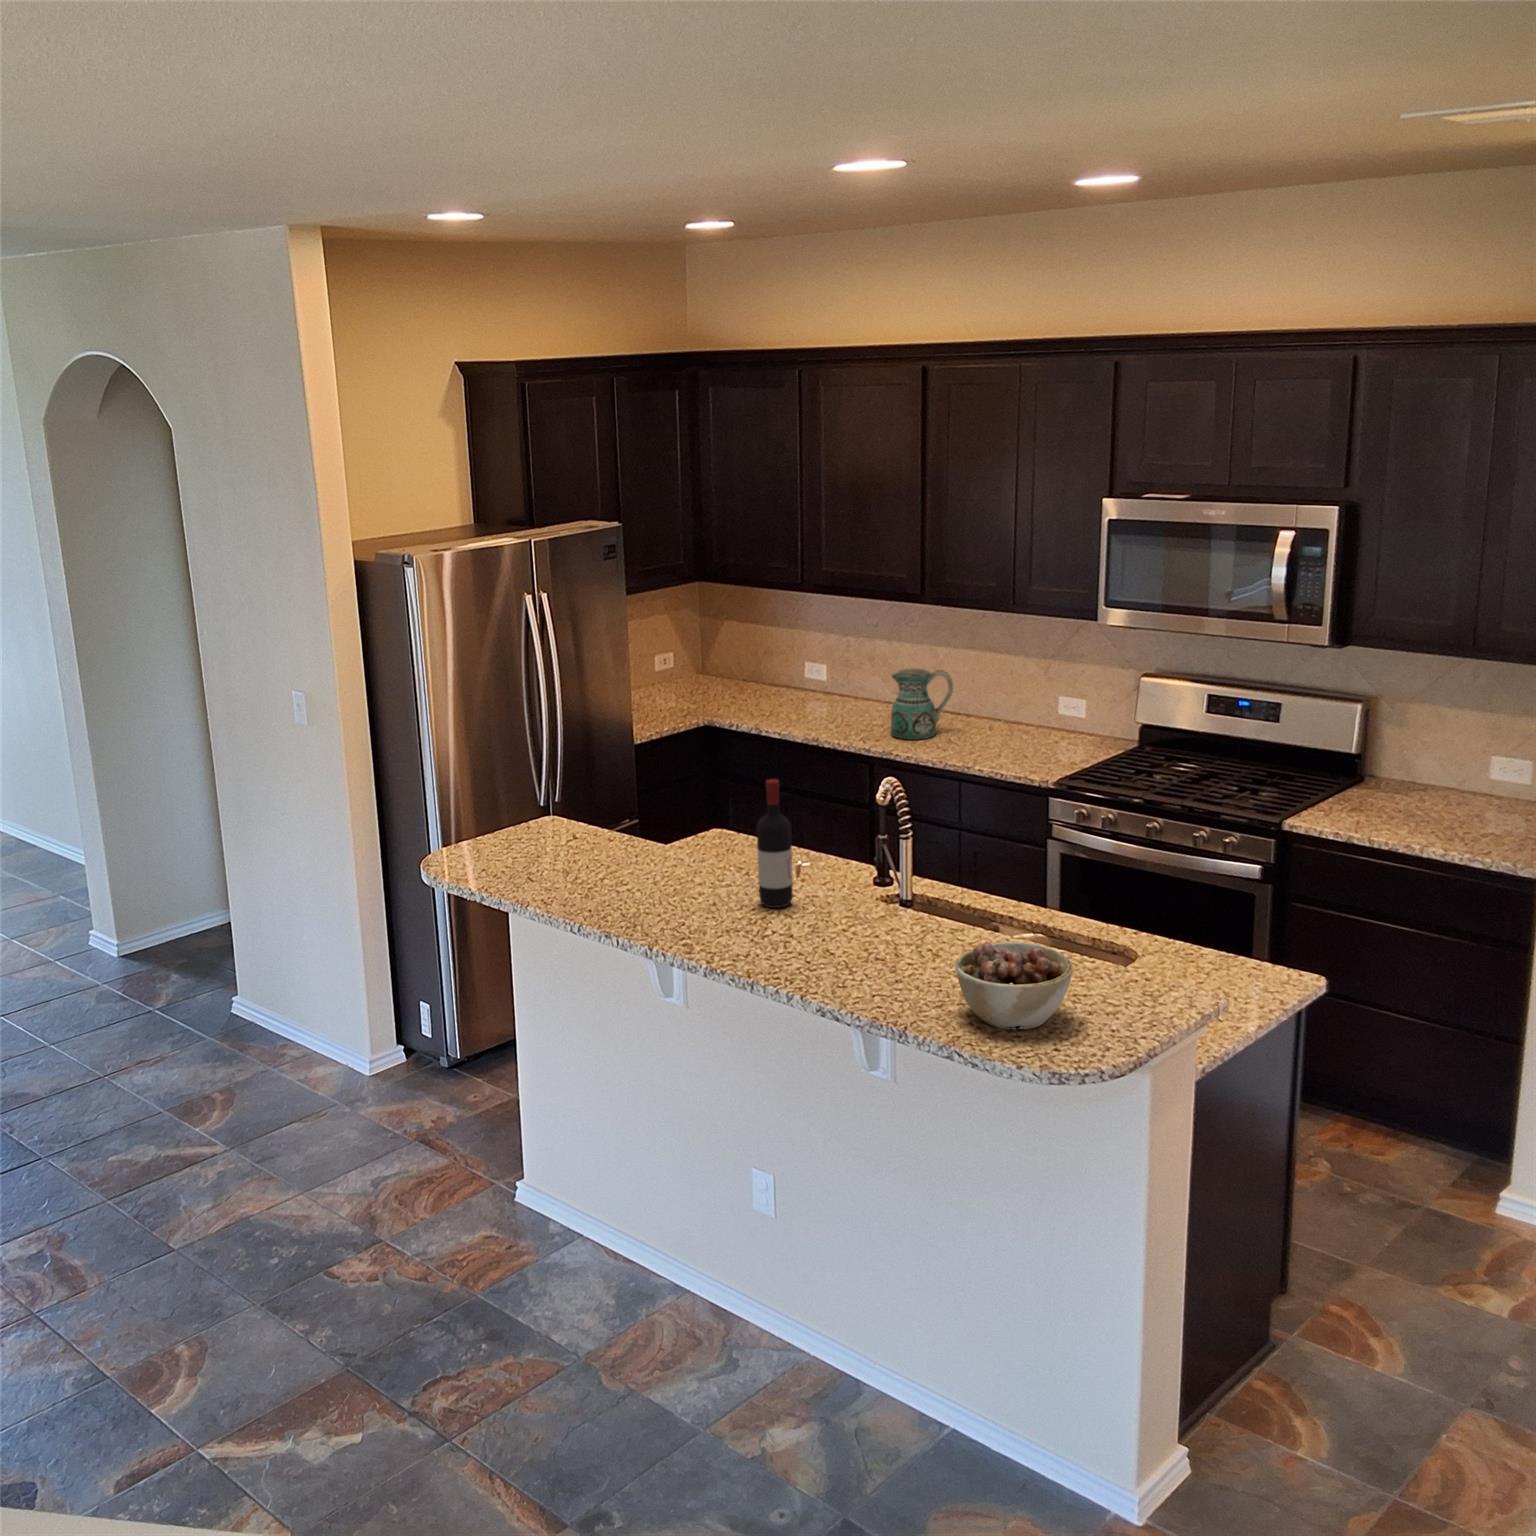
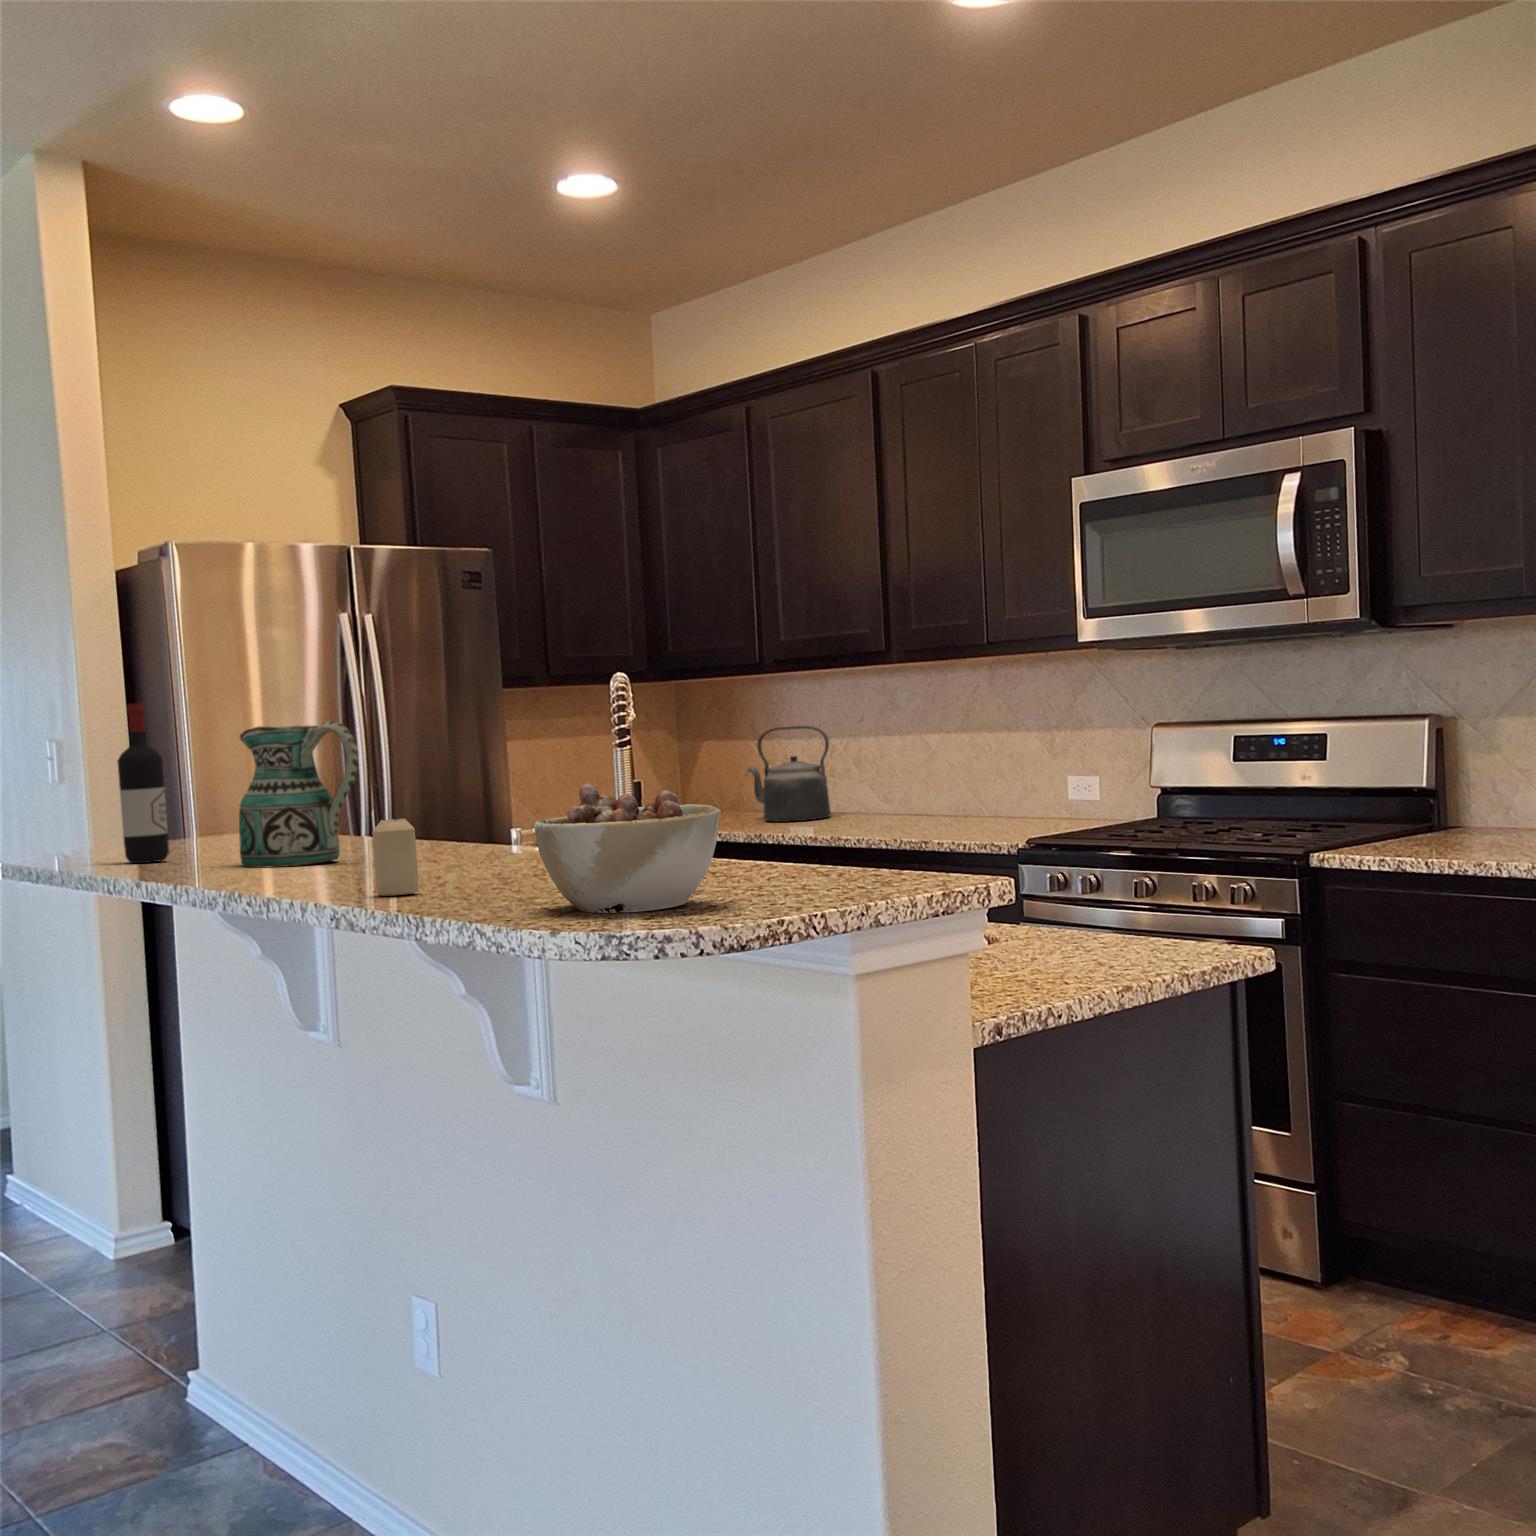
kettle: none [792,639,861,719] -> present [748,726,831,822]
ceramic pitcher: present [891,668,953,740] -> present [239,721,358,868]
wine bottle: present [757,779,793,908] -> present [117,703,169,863]
candle: none [802,928,830,981] -> present [372,818,419,896]

